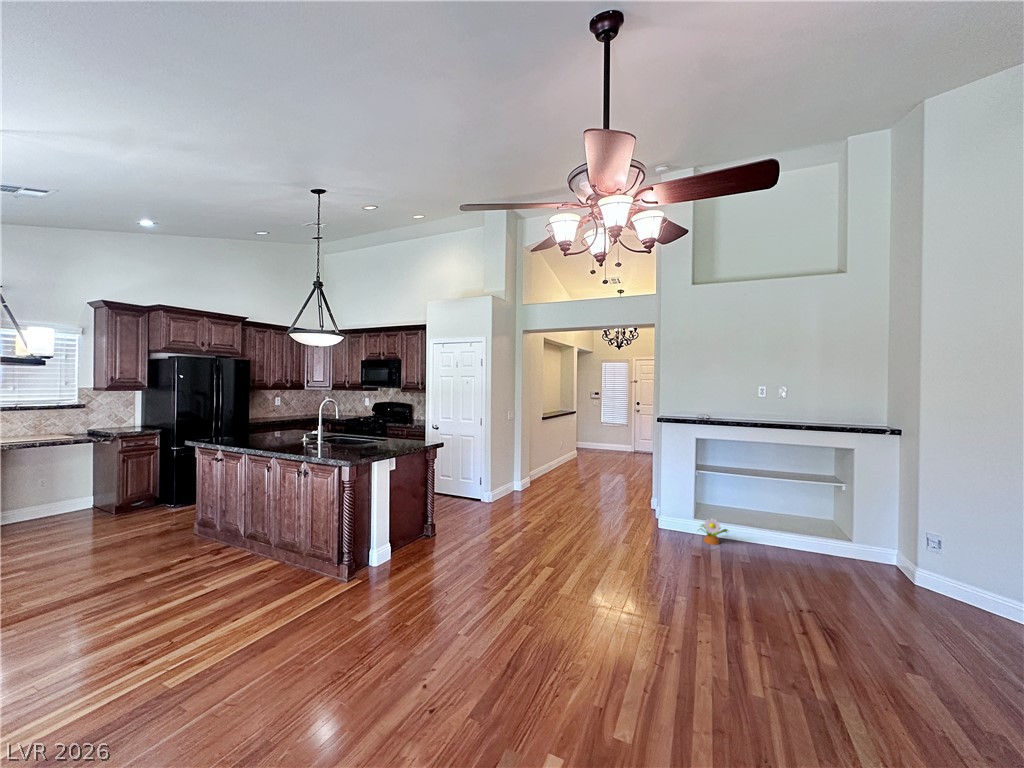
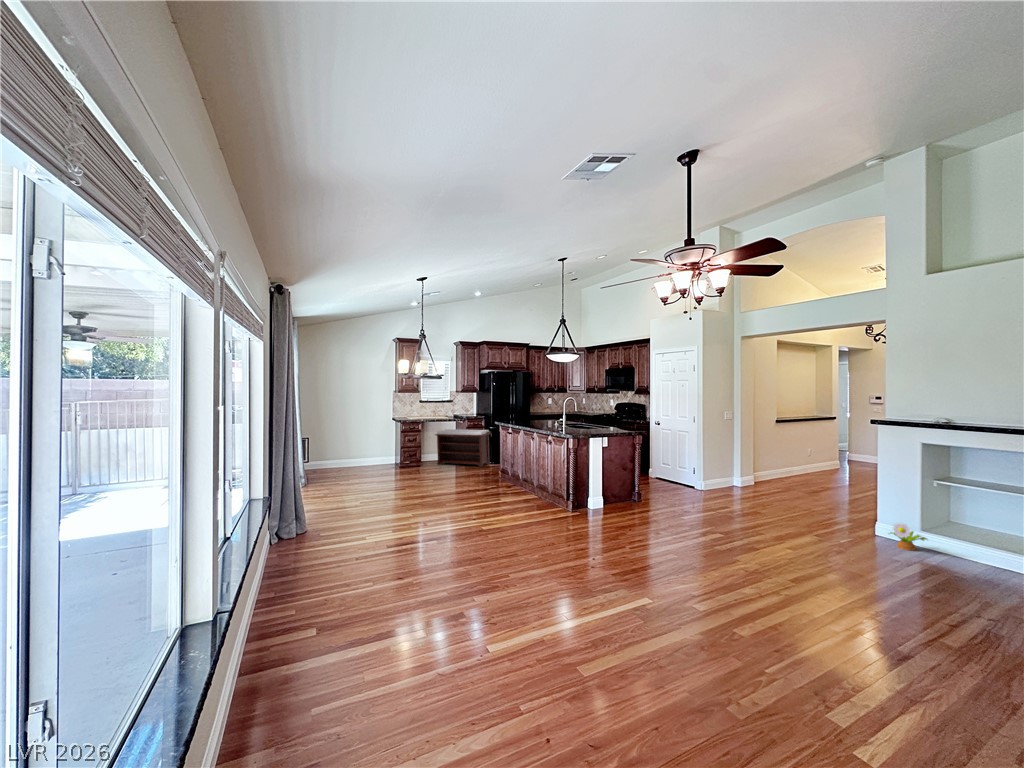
bench: none [39,451,173,525] -> present [435,429,491,467]

